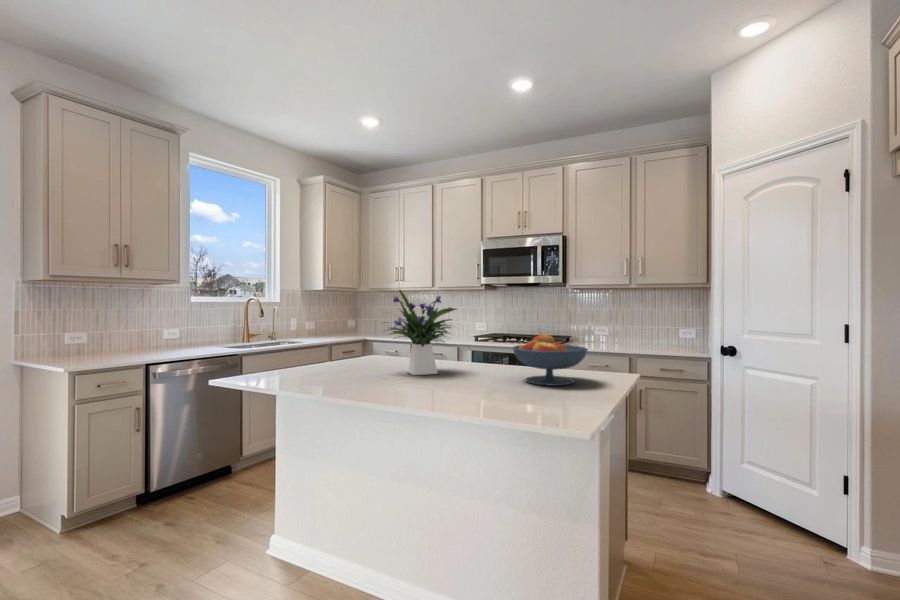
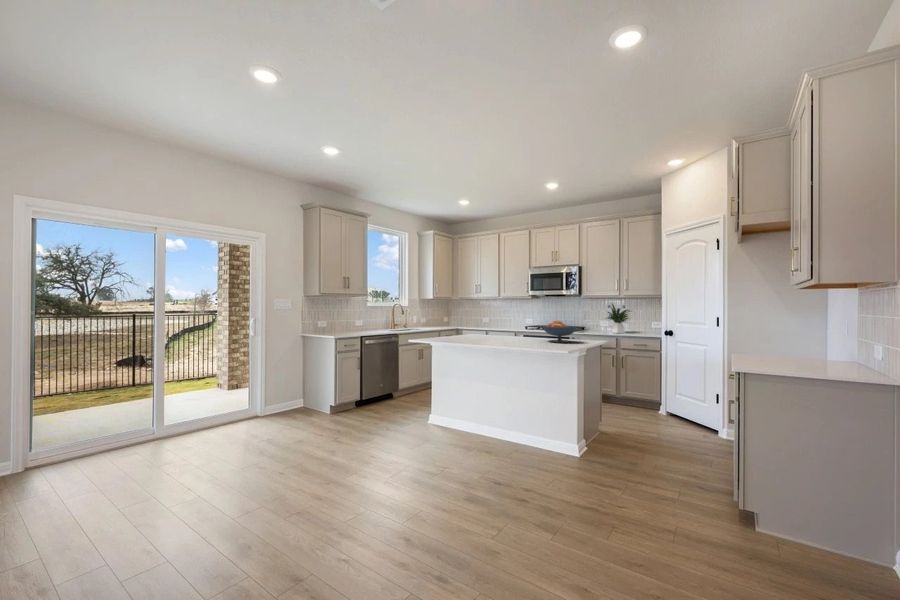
flower arrangement: present [389,290,456,375] -> present [608,304,631,333]

